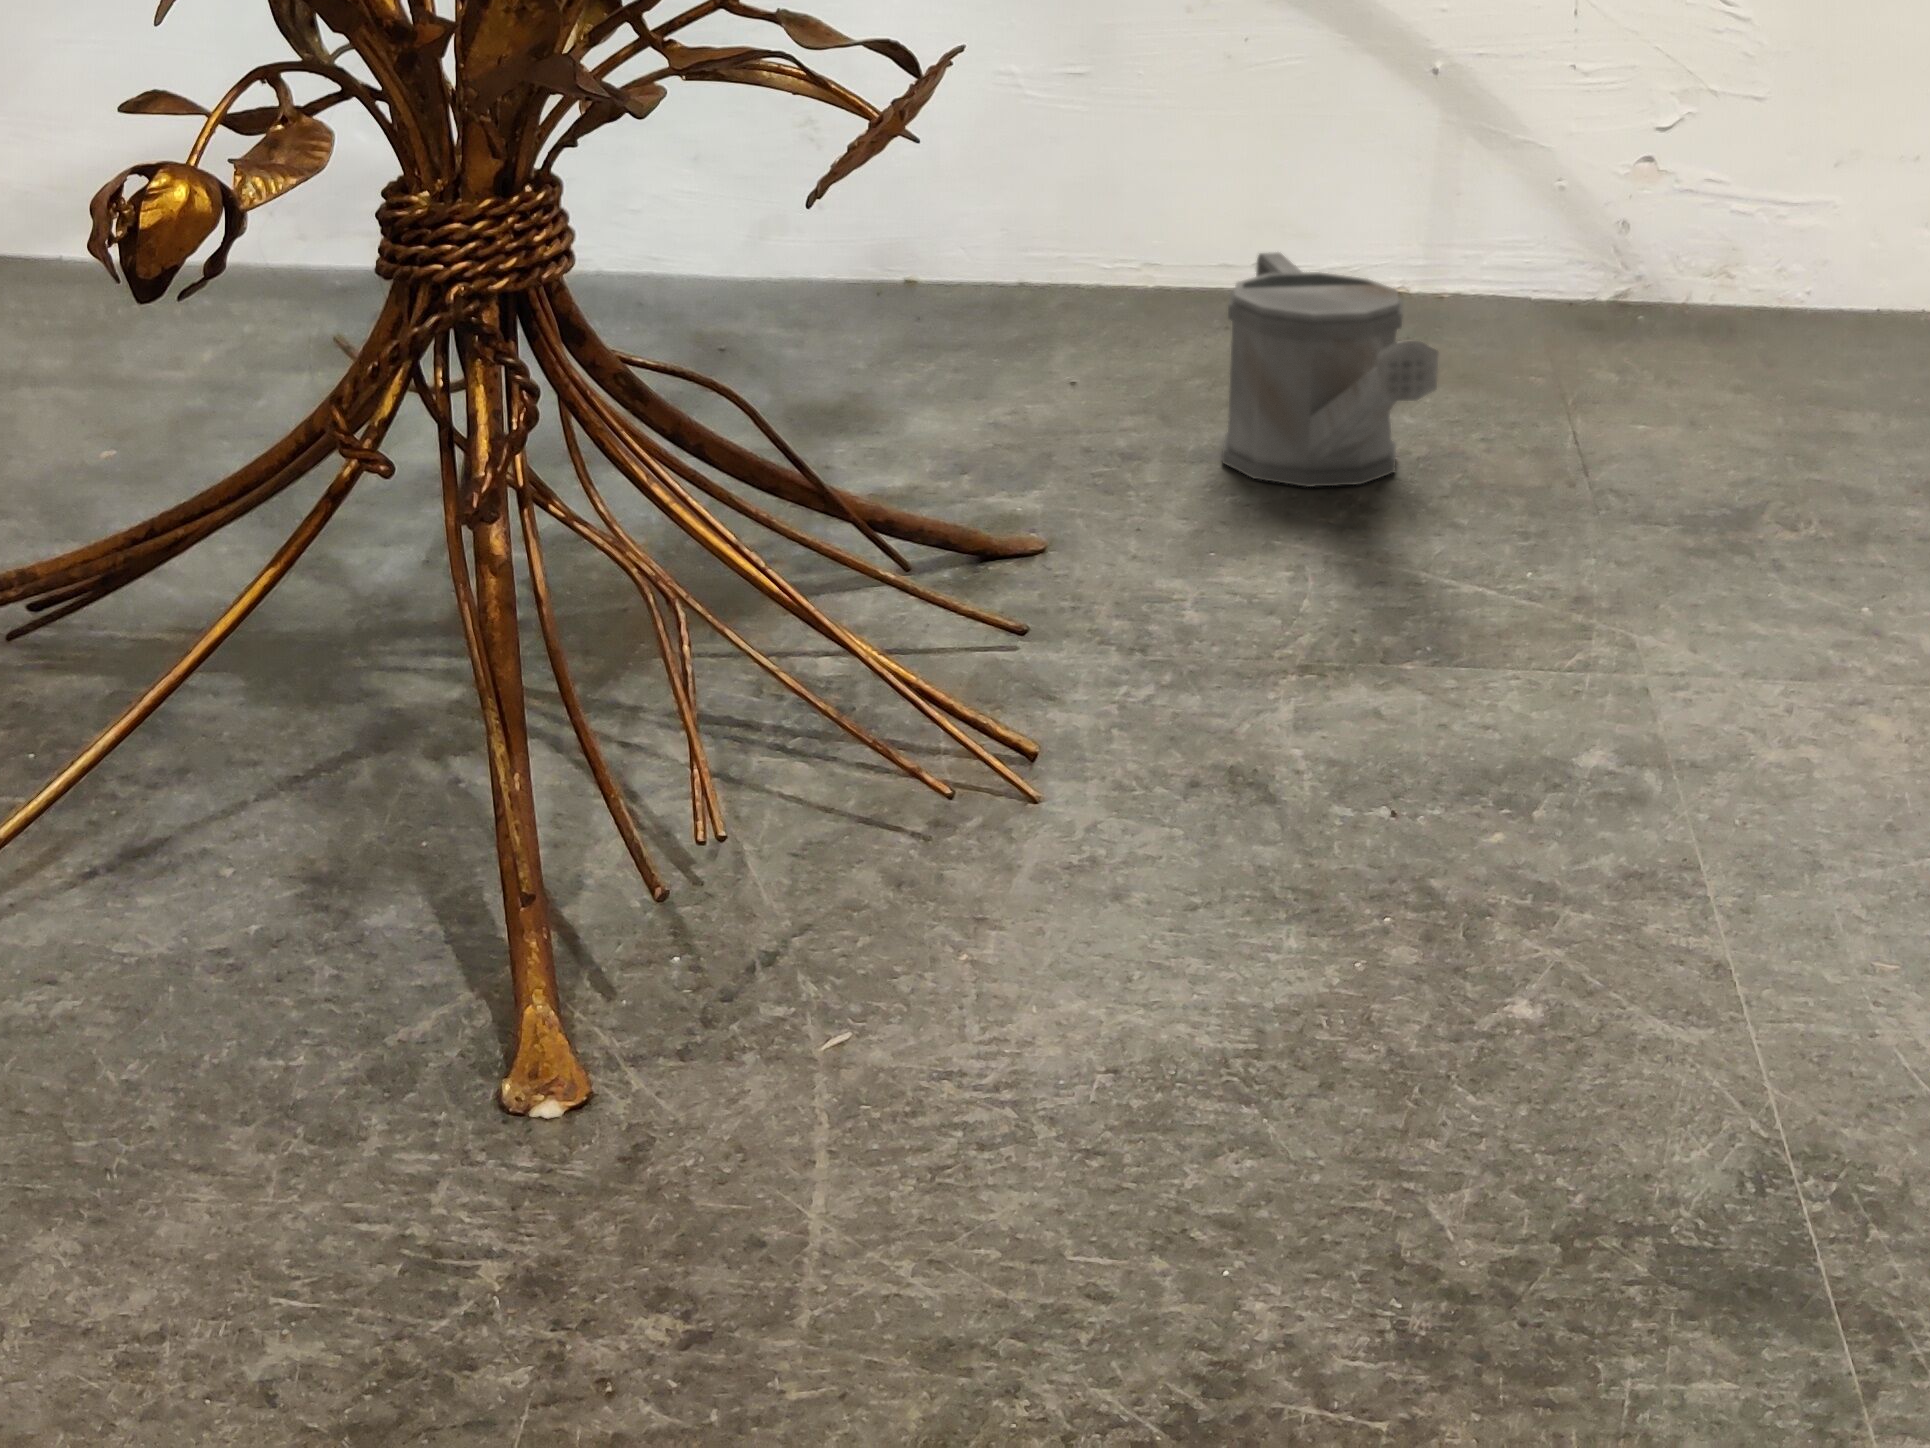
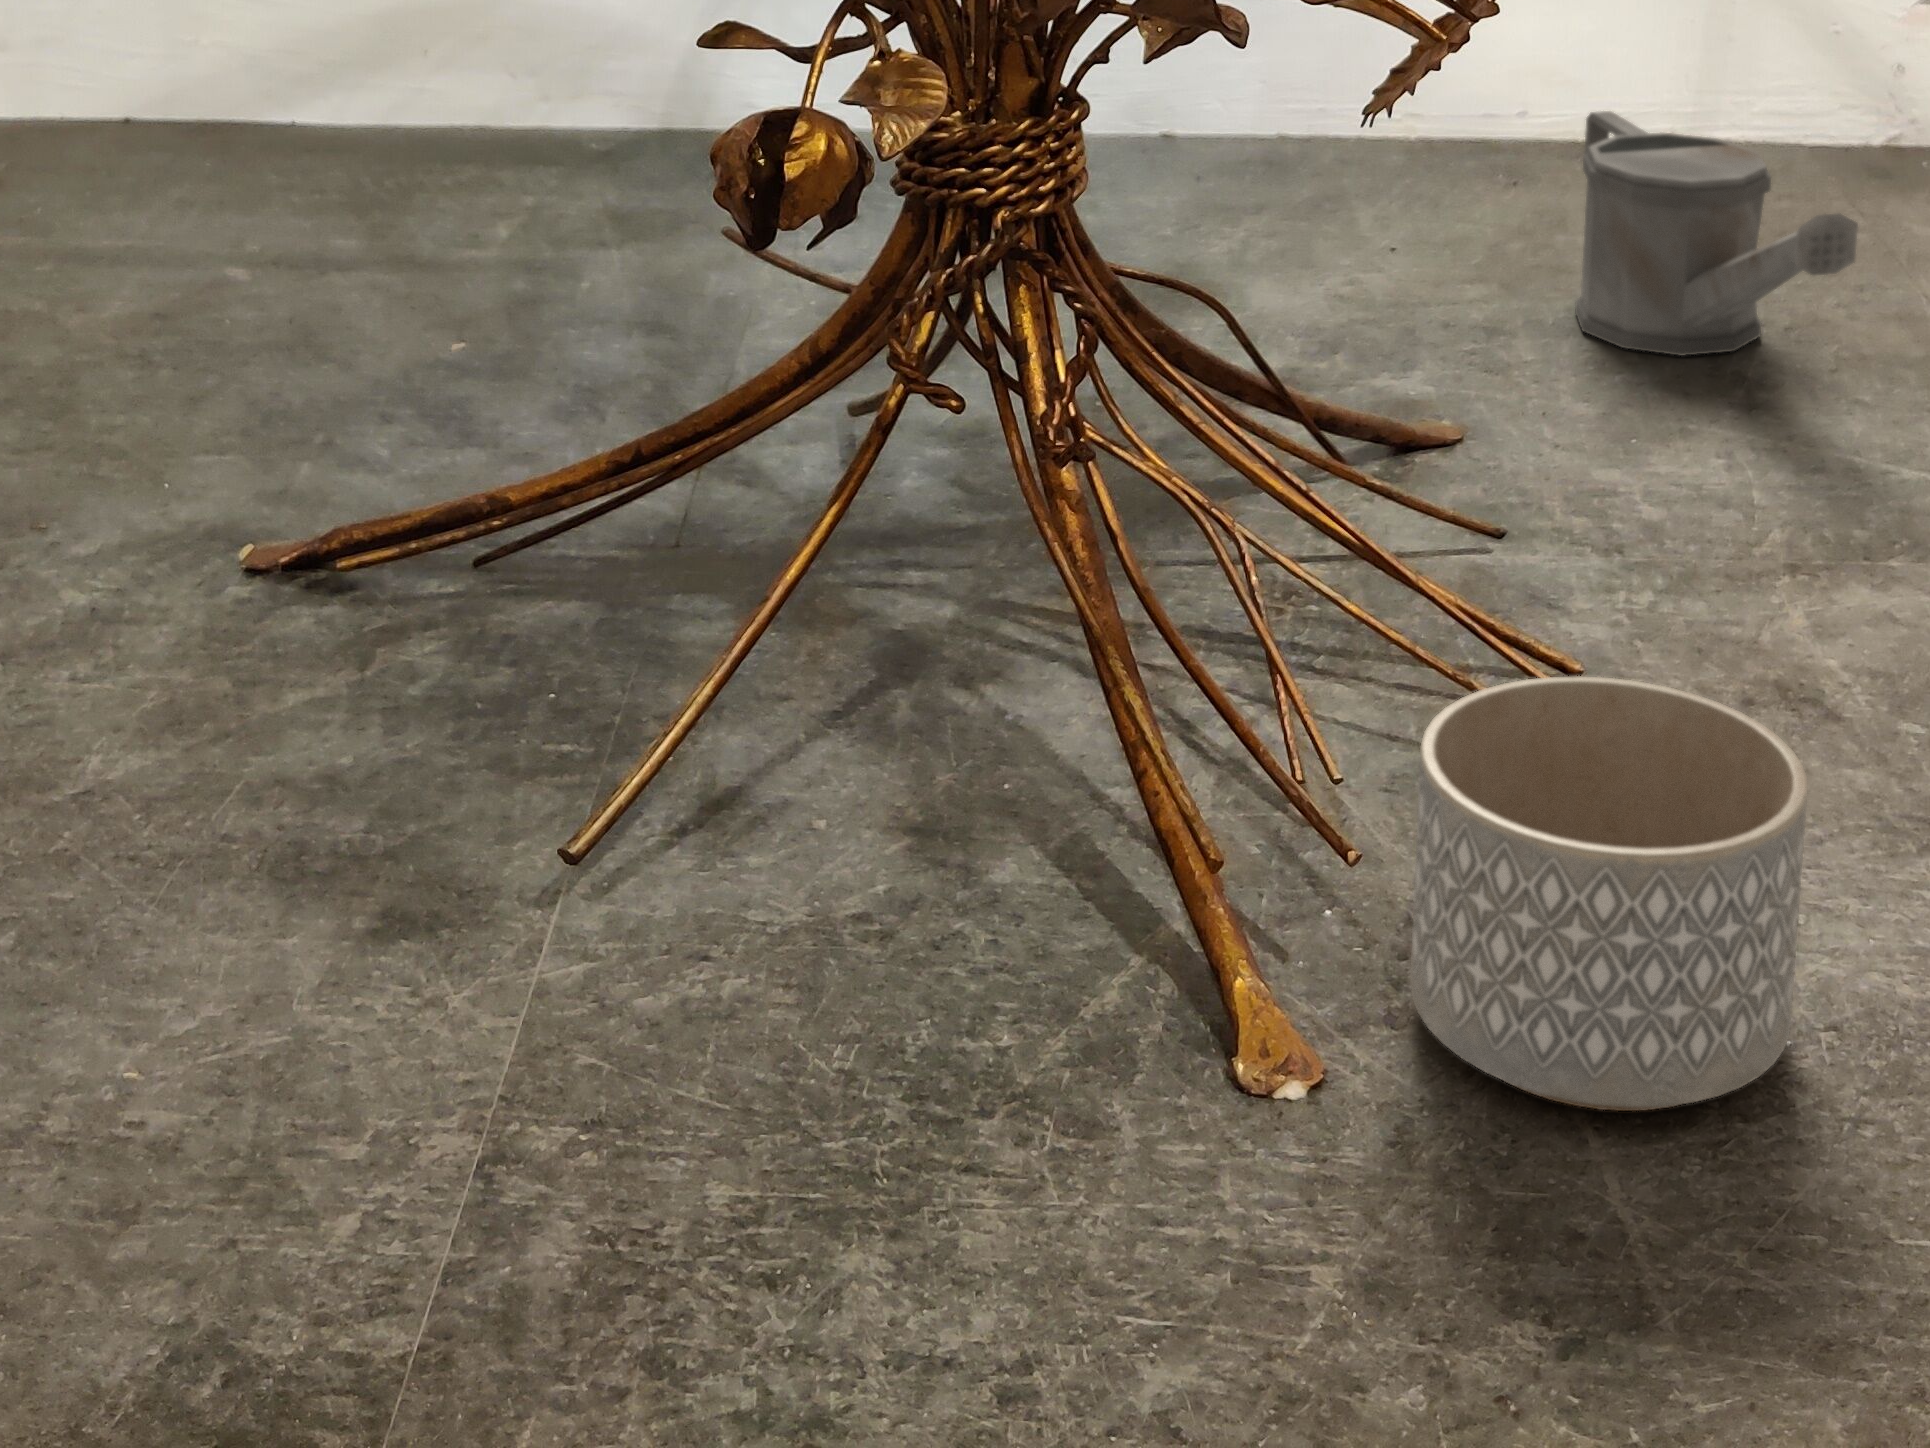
planter: none [700,727,1071,1137] -> present [1410,676,1808,1111]

